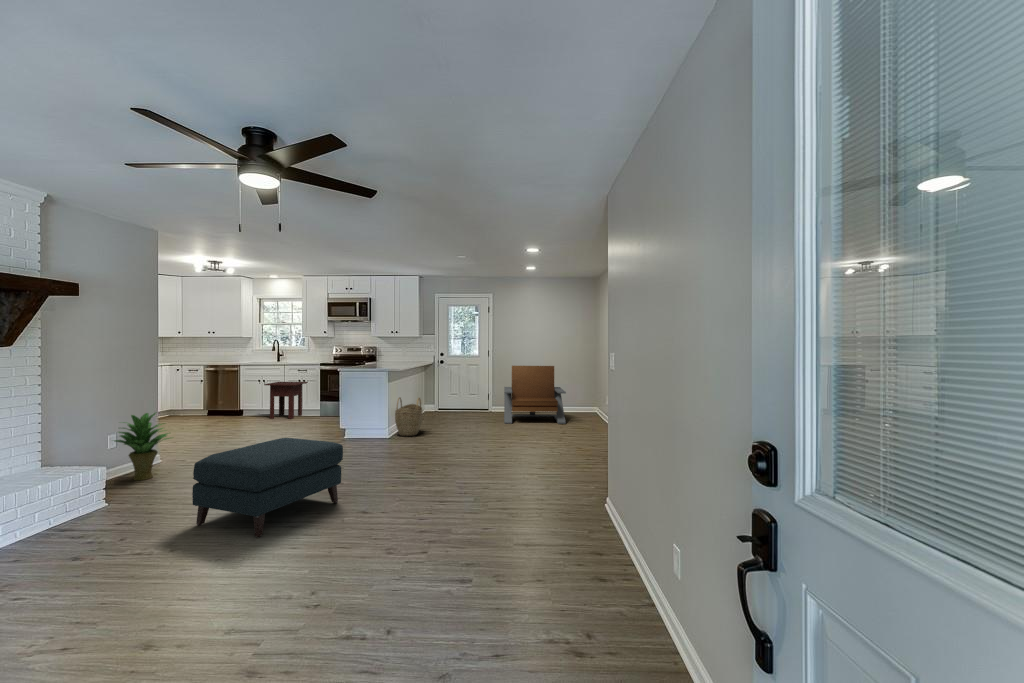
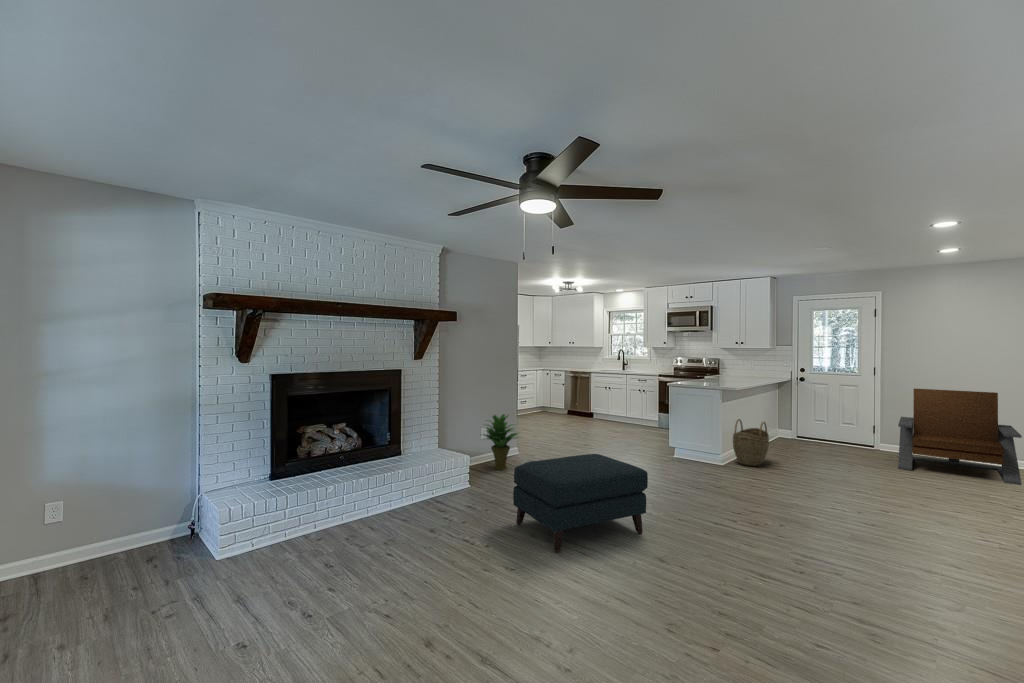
side table: present [264,382,308,419] -> none [608,391,648,428]

